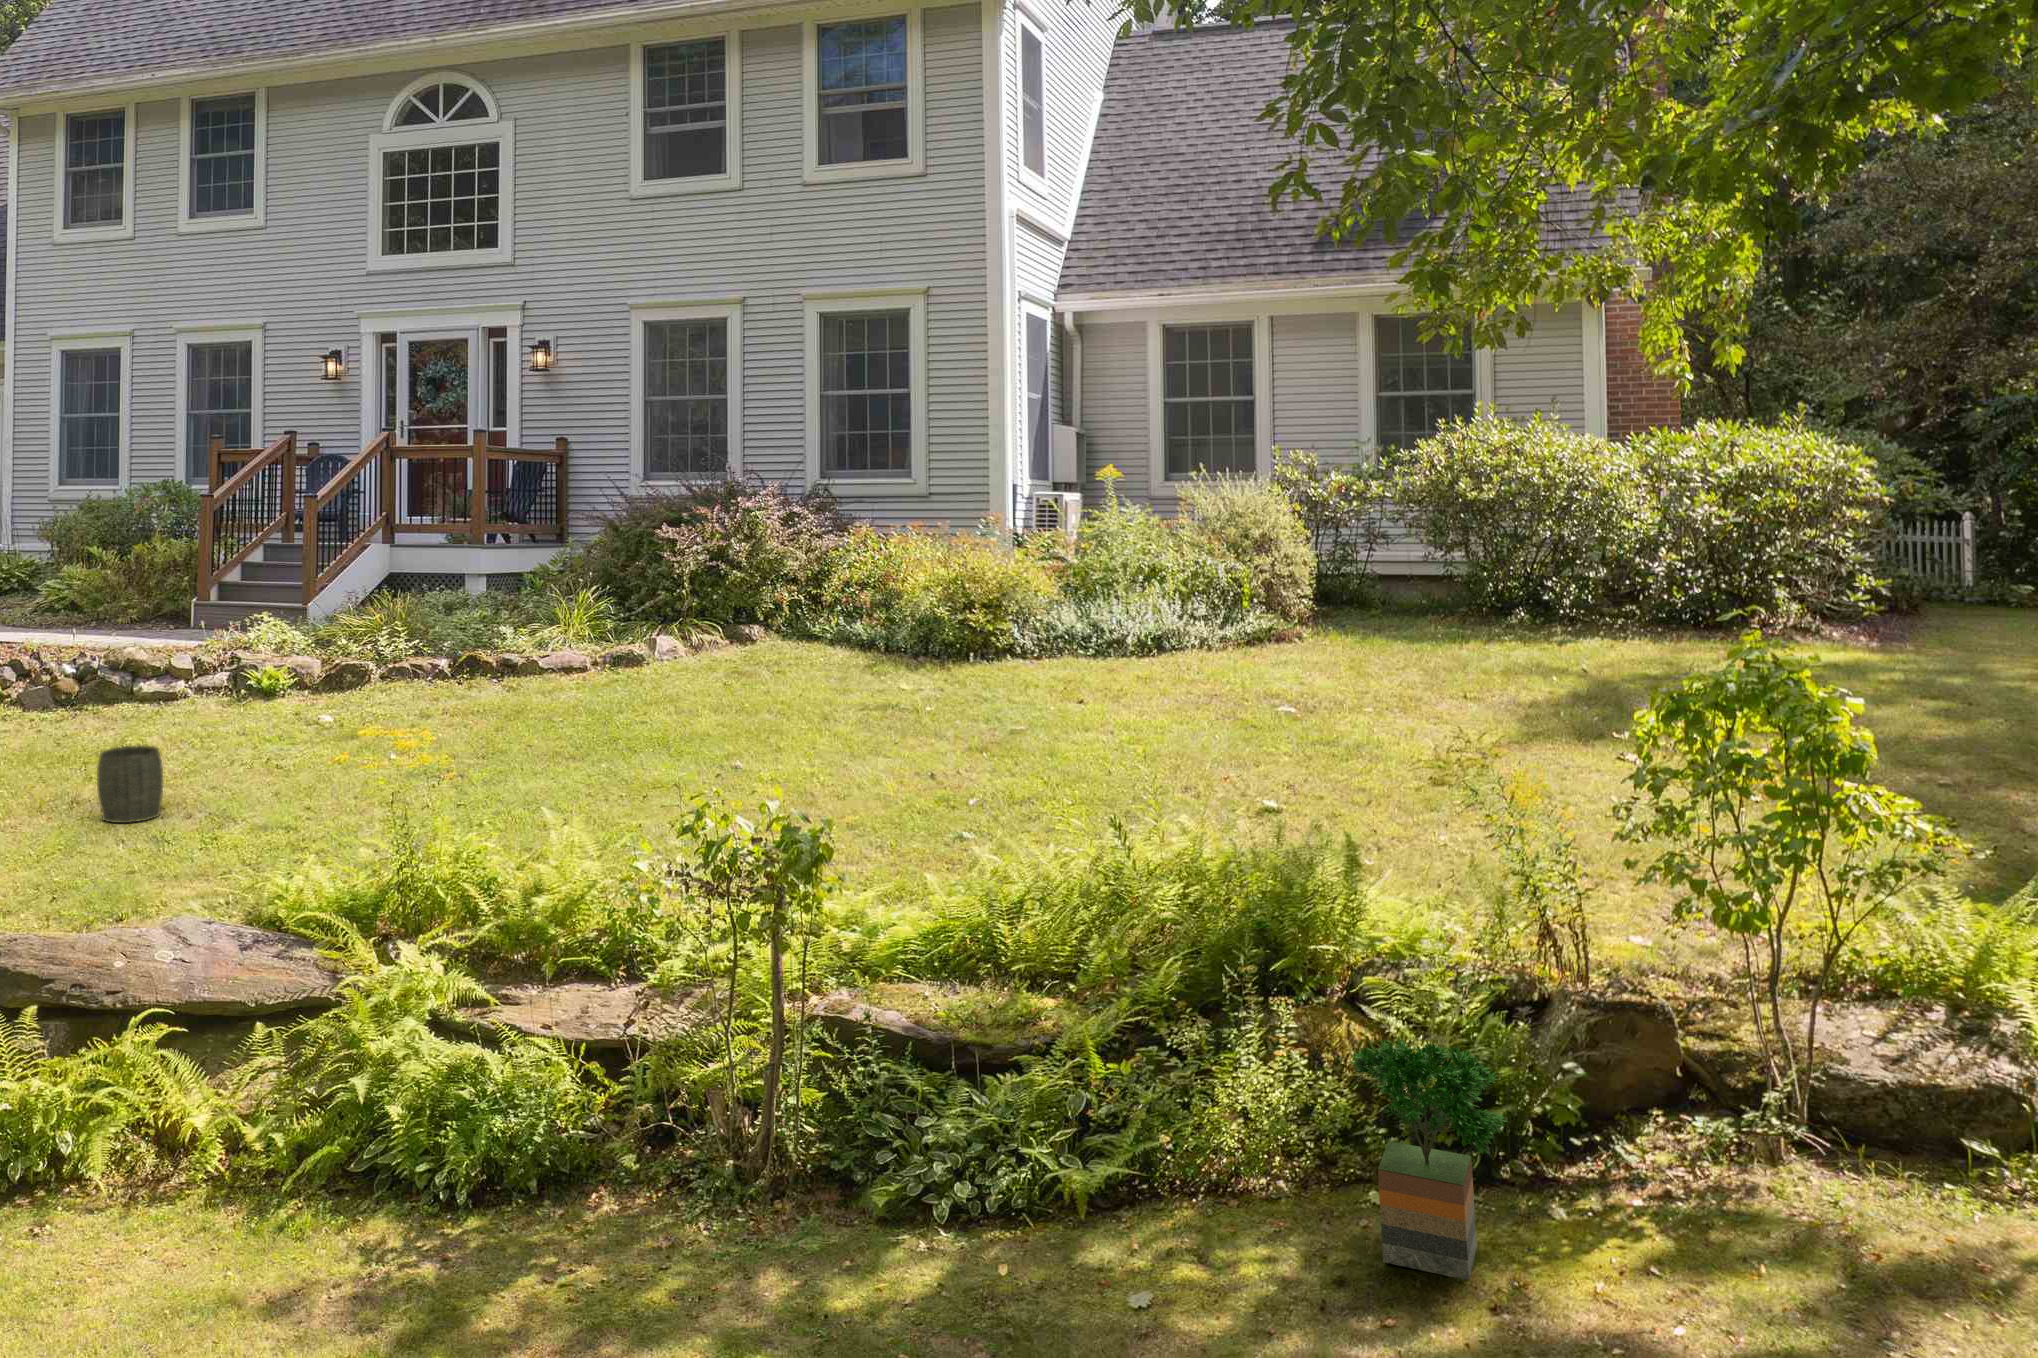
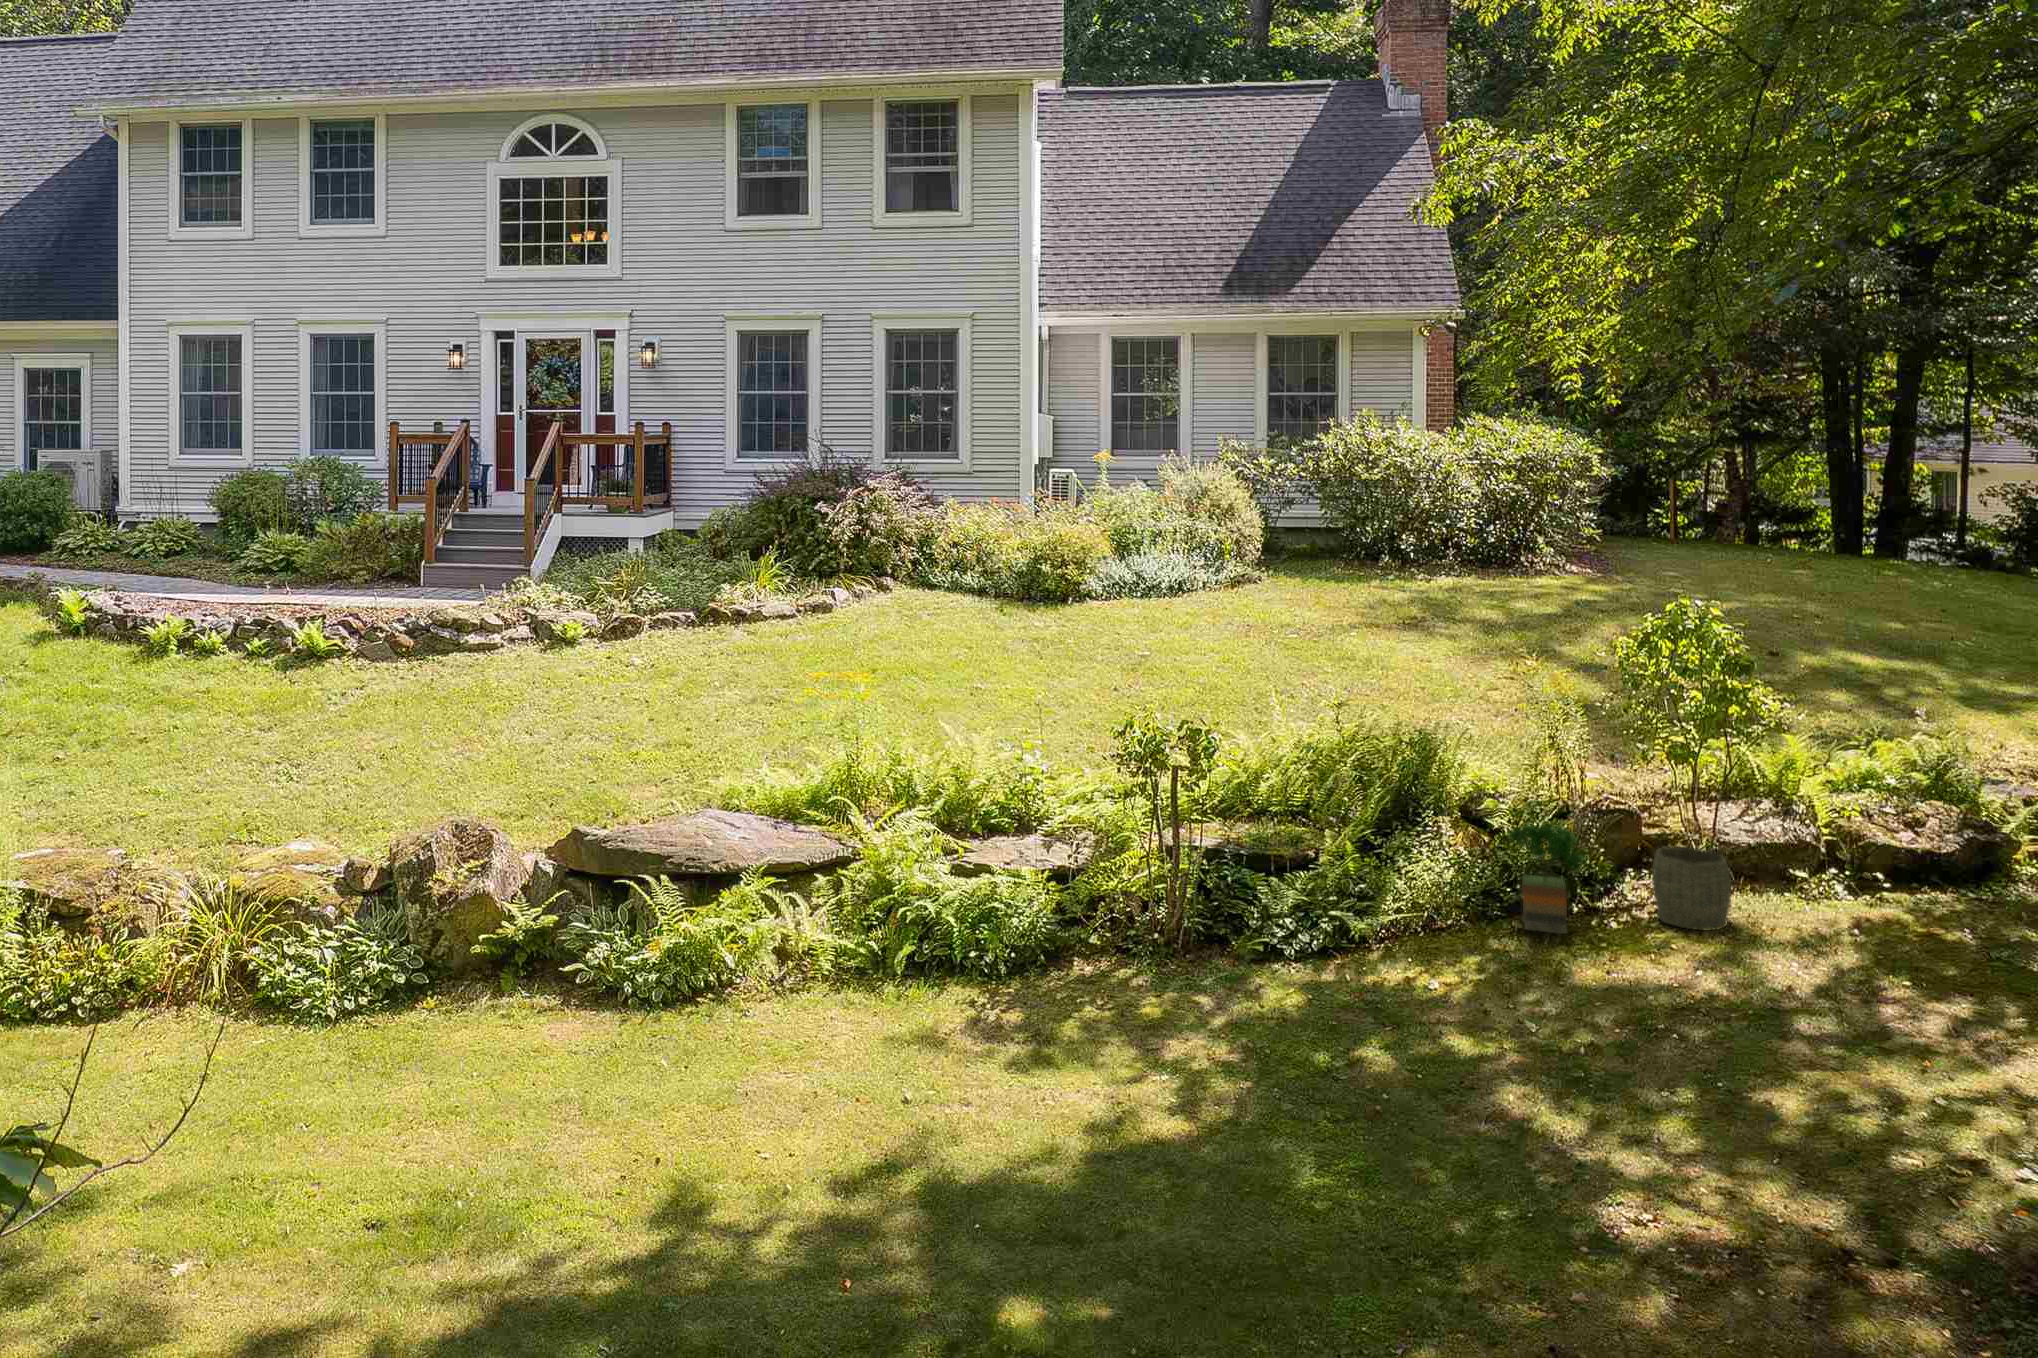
woven basket: present [97,745,163,823] -> present [1652,847,1731,931]

